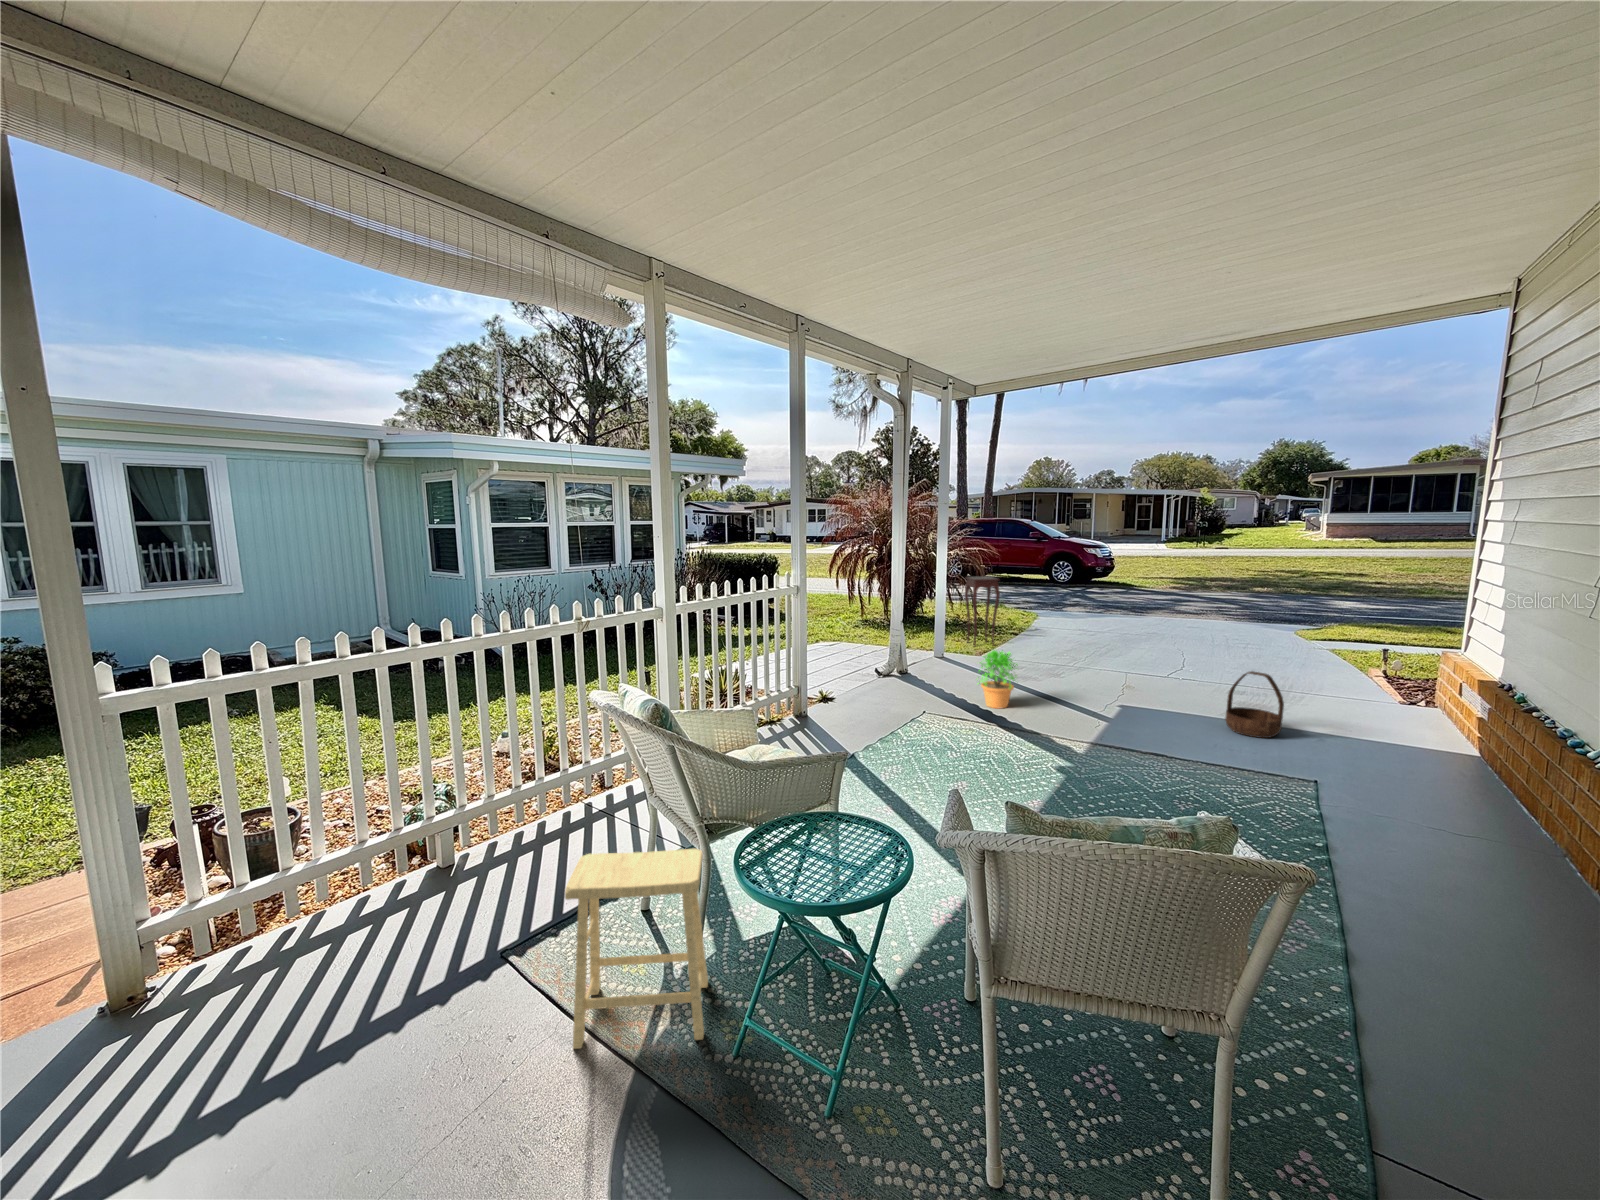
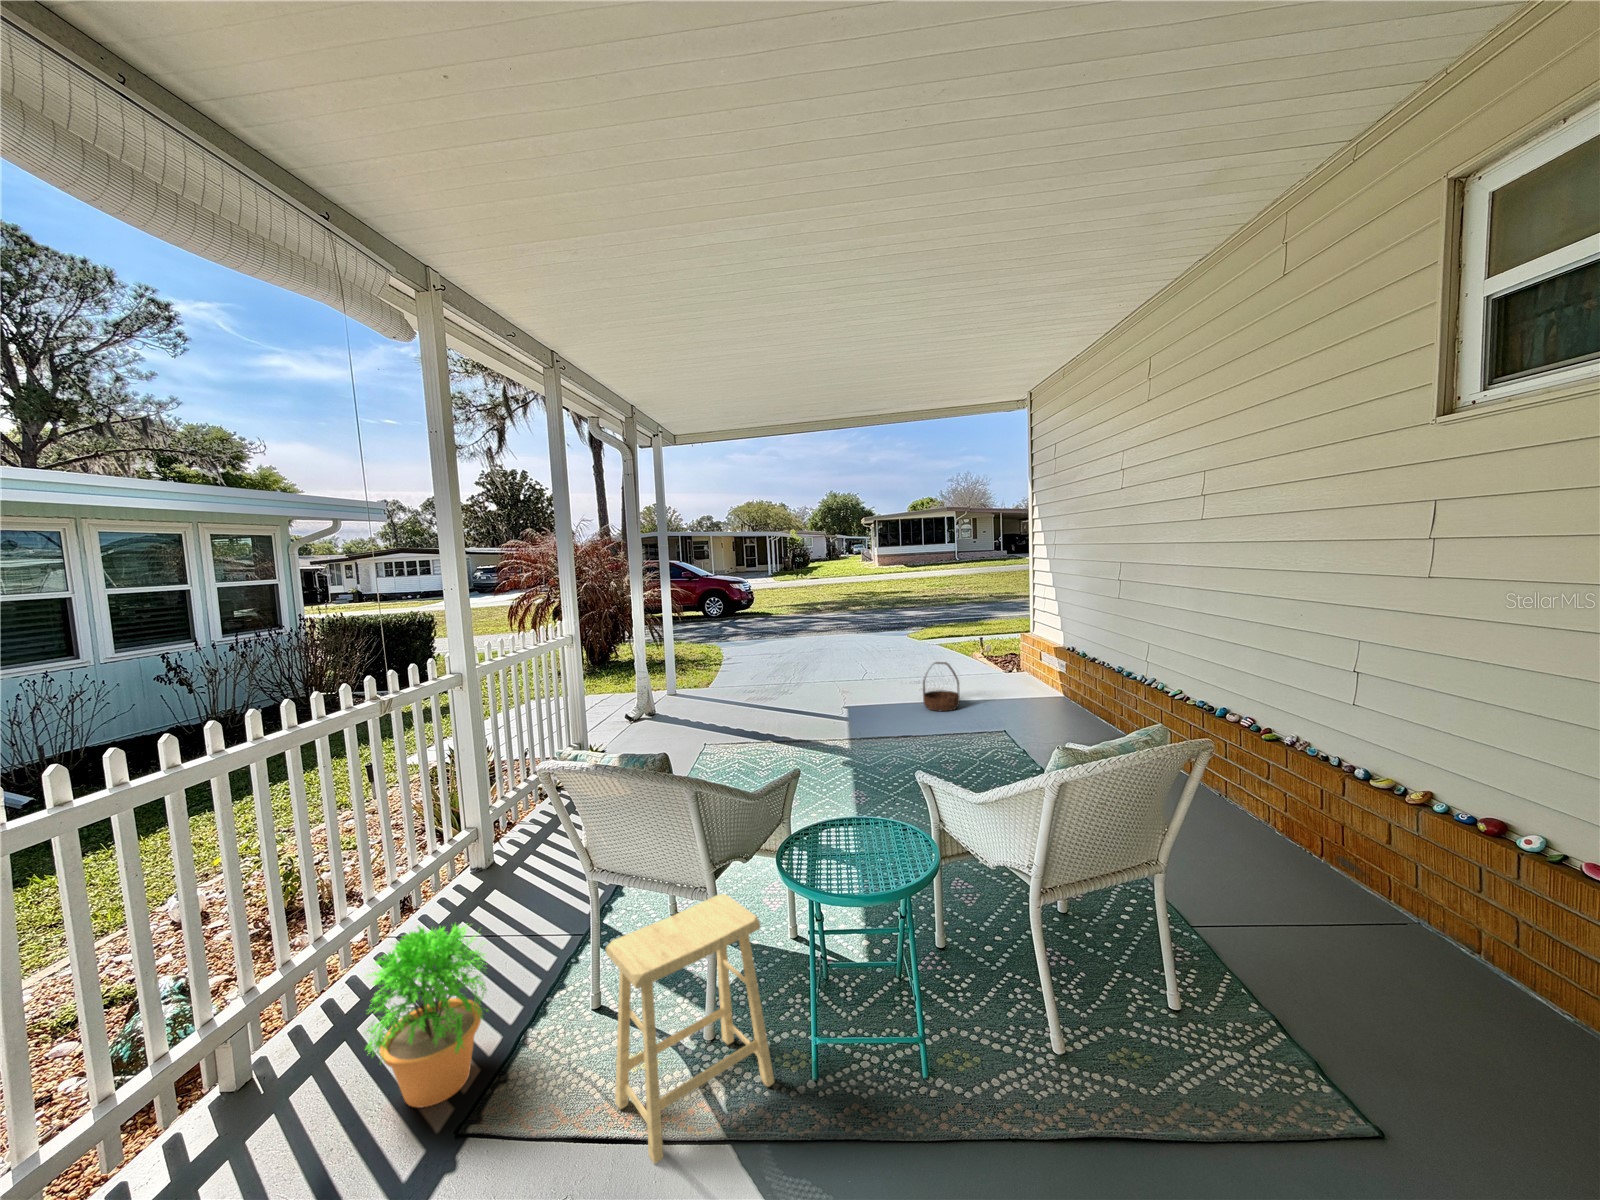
side table: present [965,576,1000,646] -> none [671,613,706,682]
potted plant: present [978,650,1018,708] -> present [365,924,488,1108]

